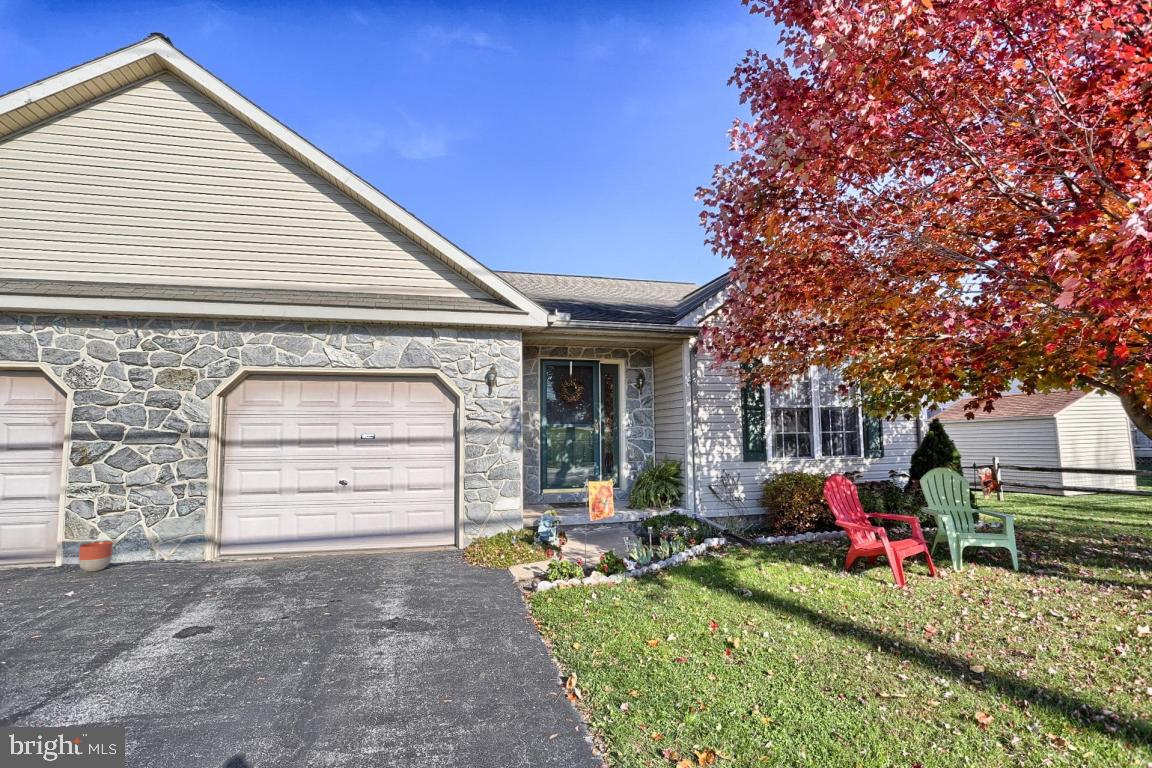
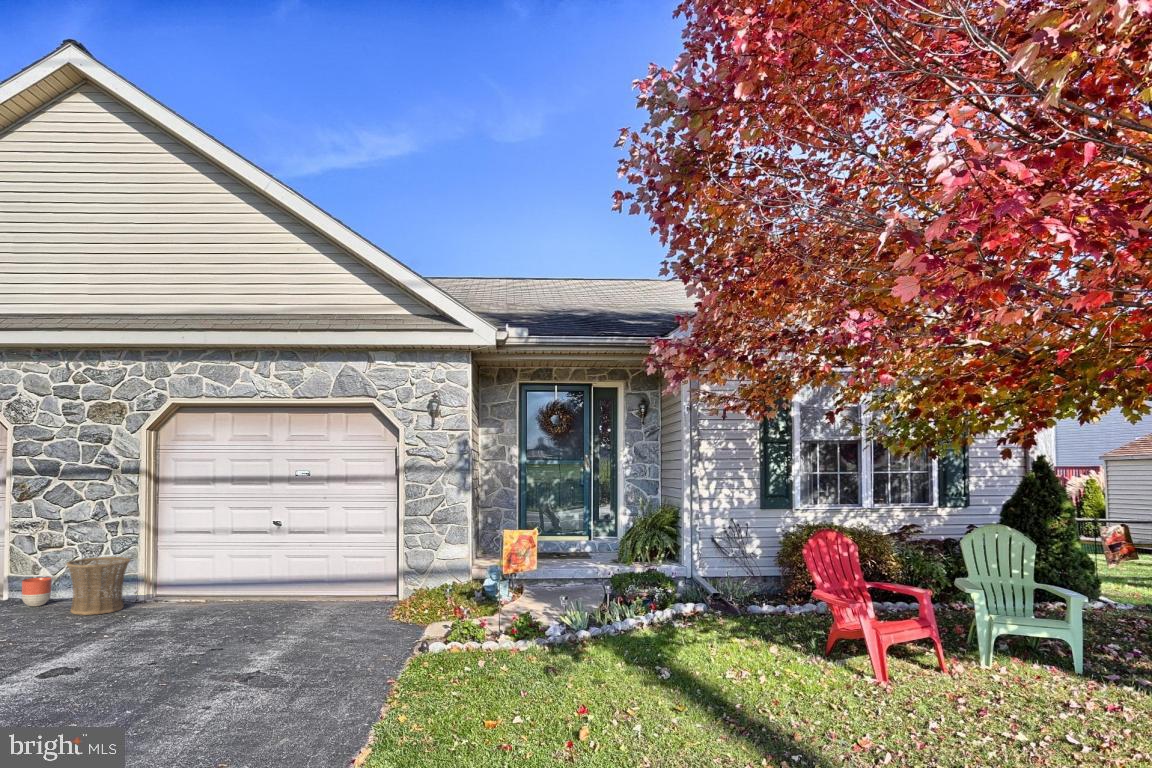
basket: none [129,518,199,578] -> present [67,557,131,615]

